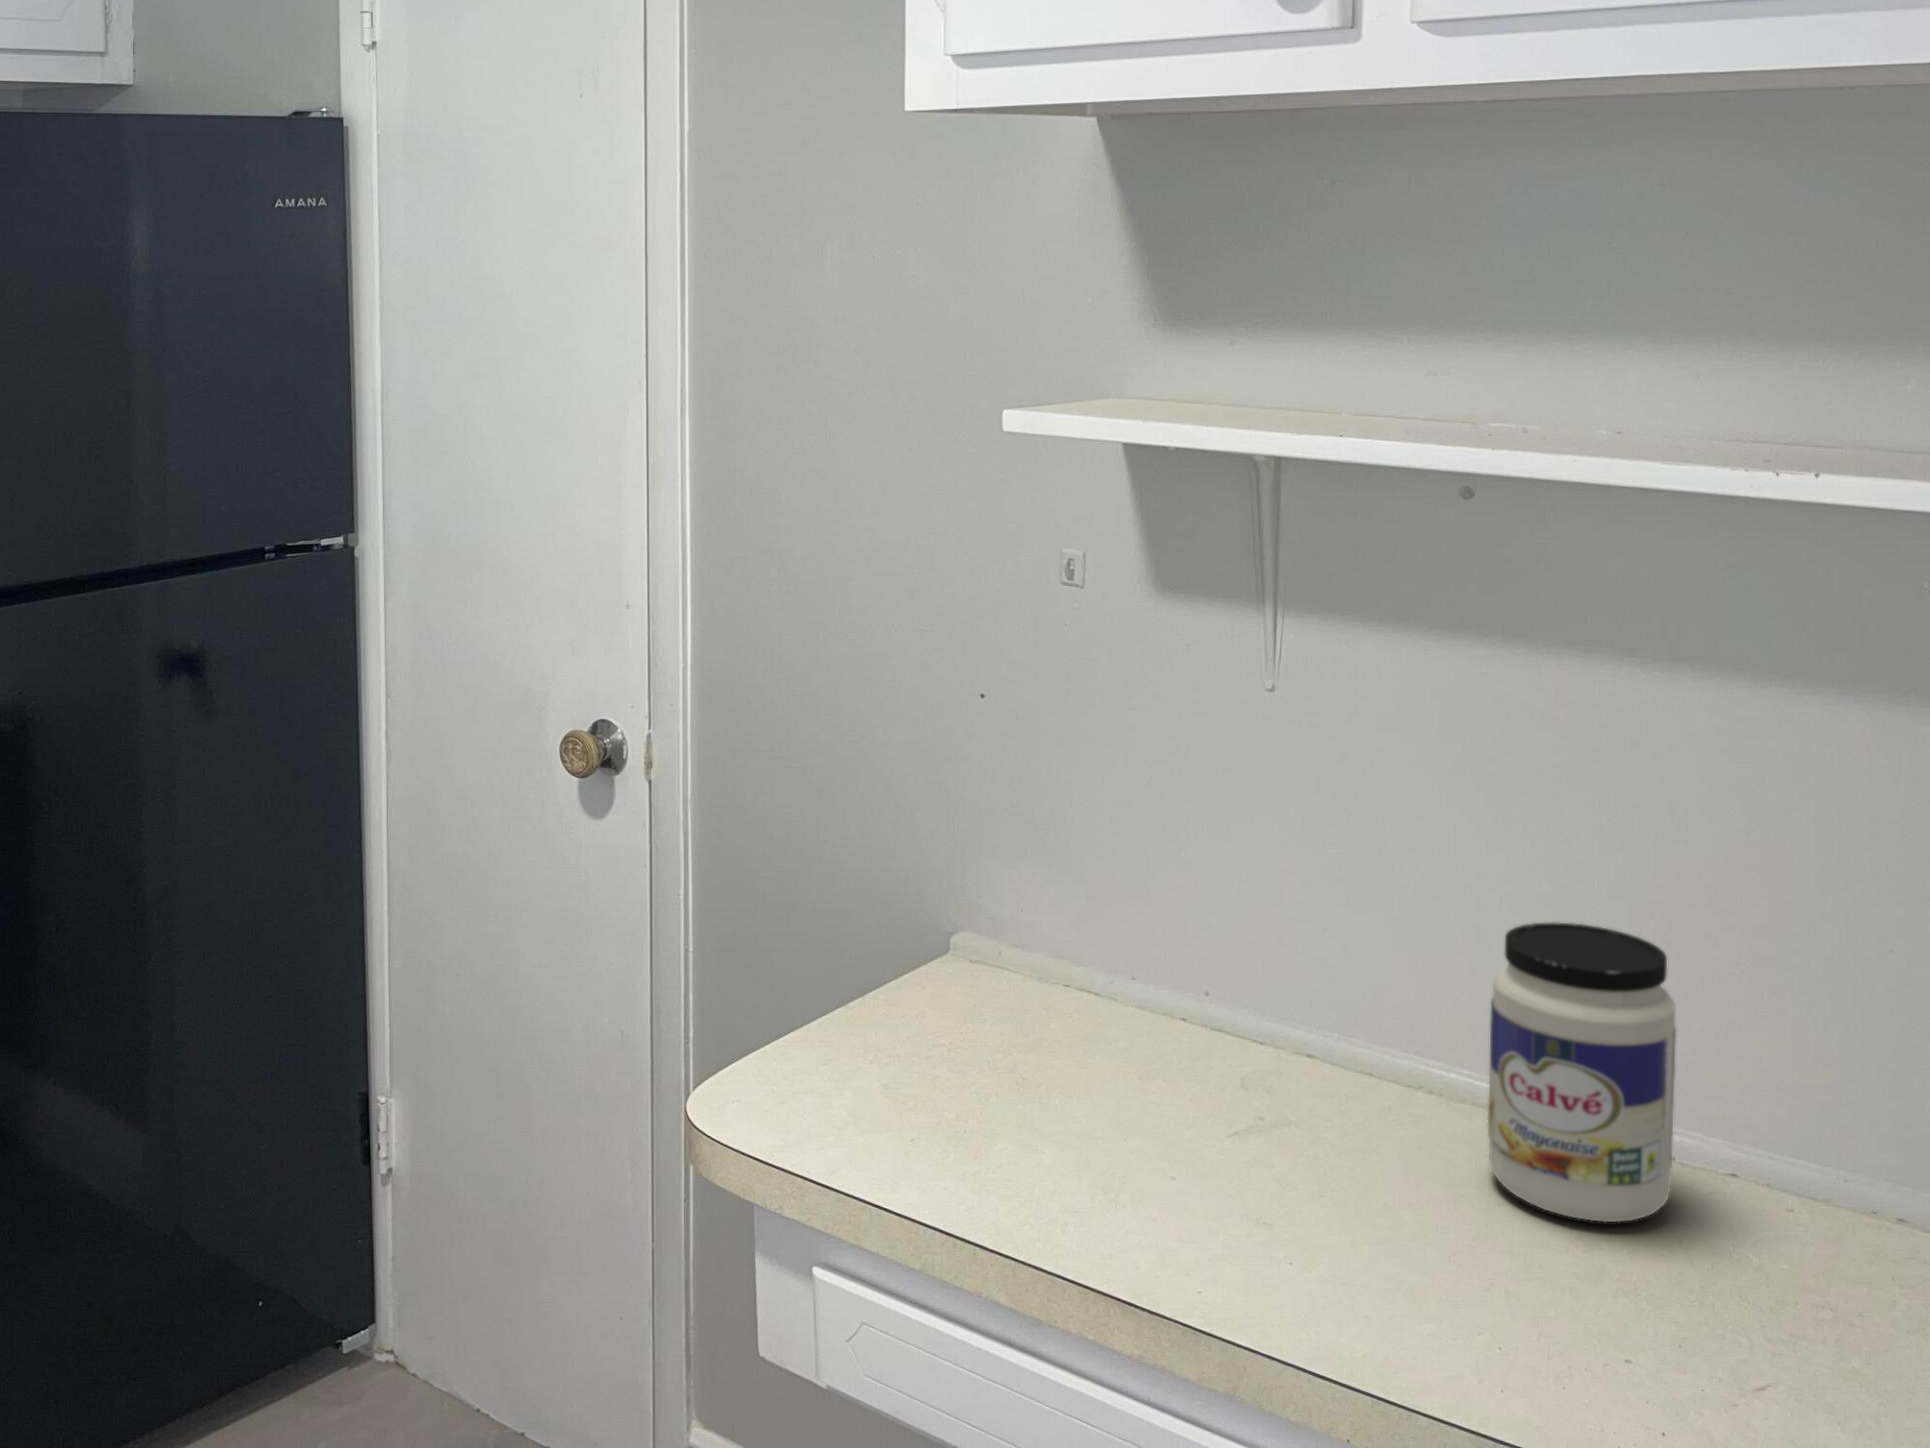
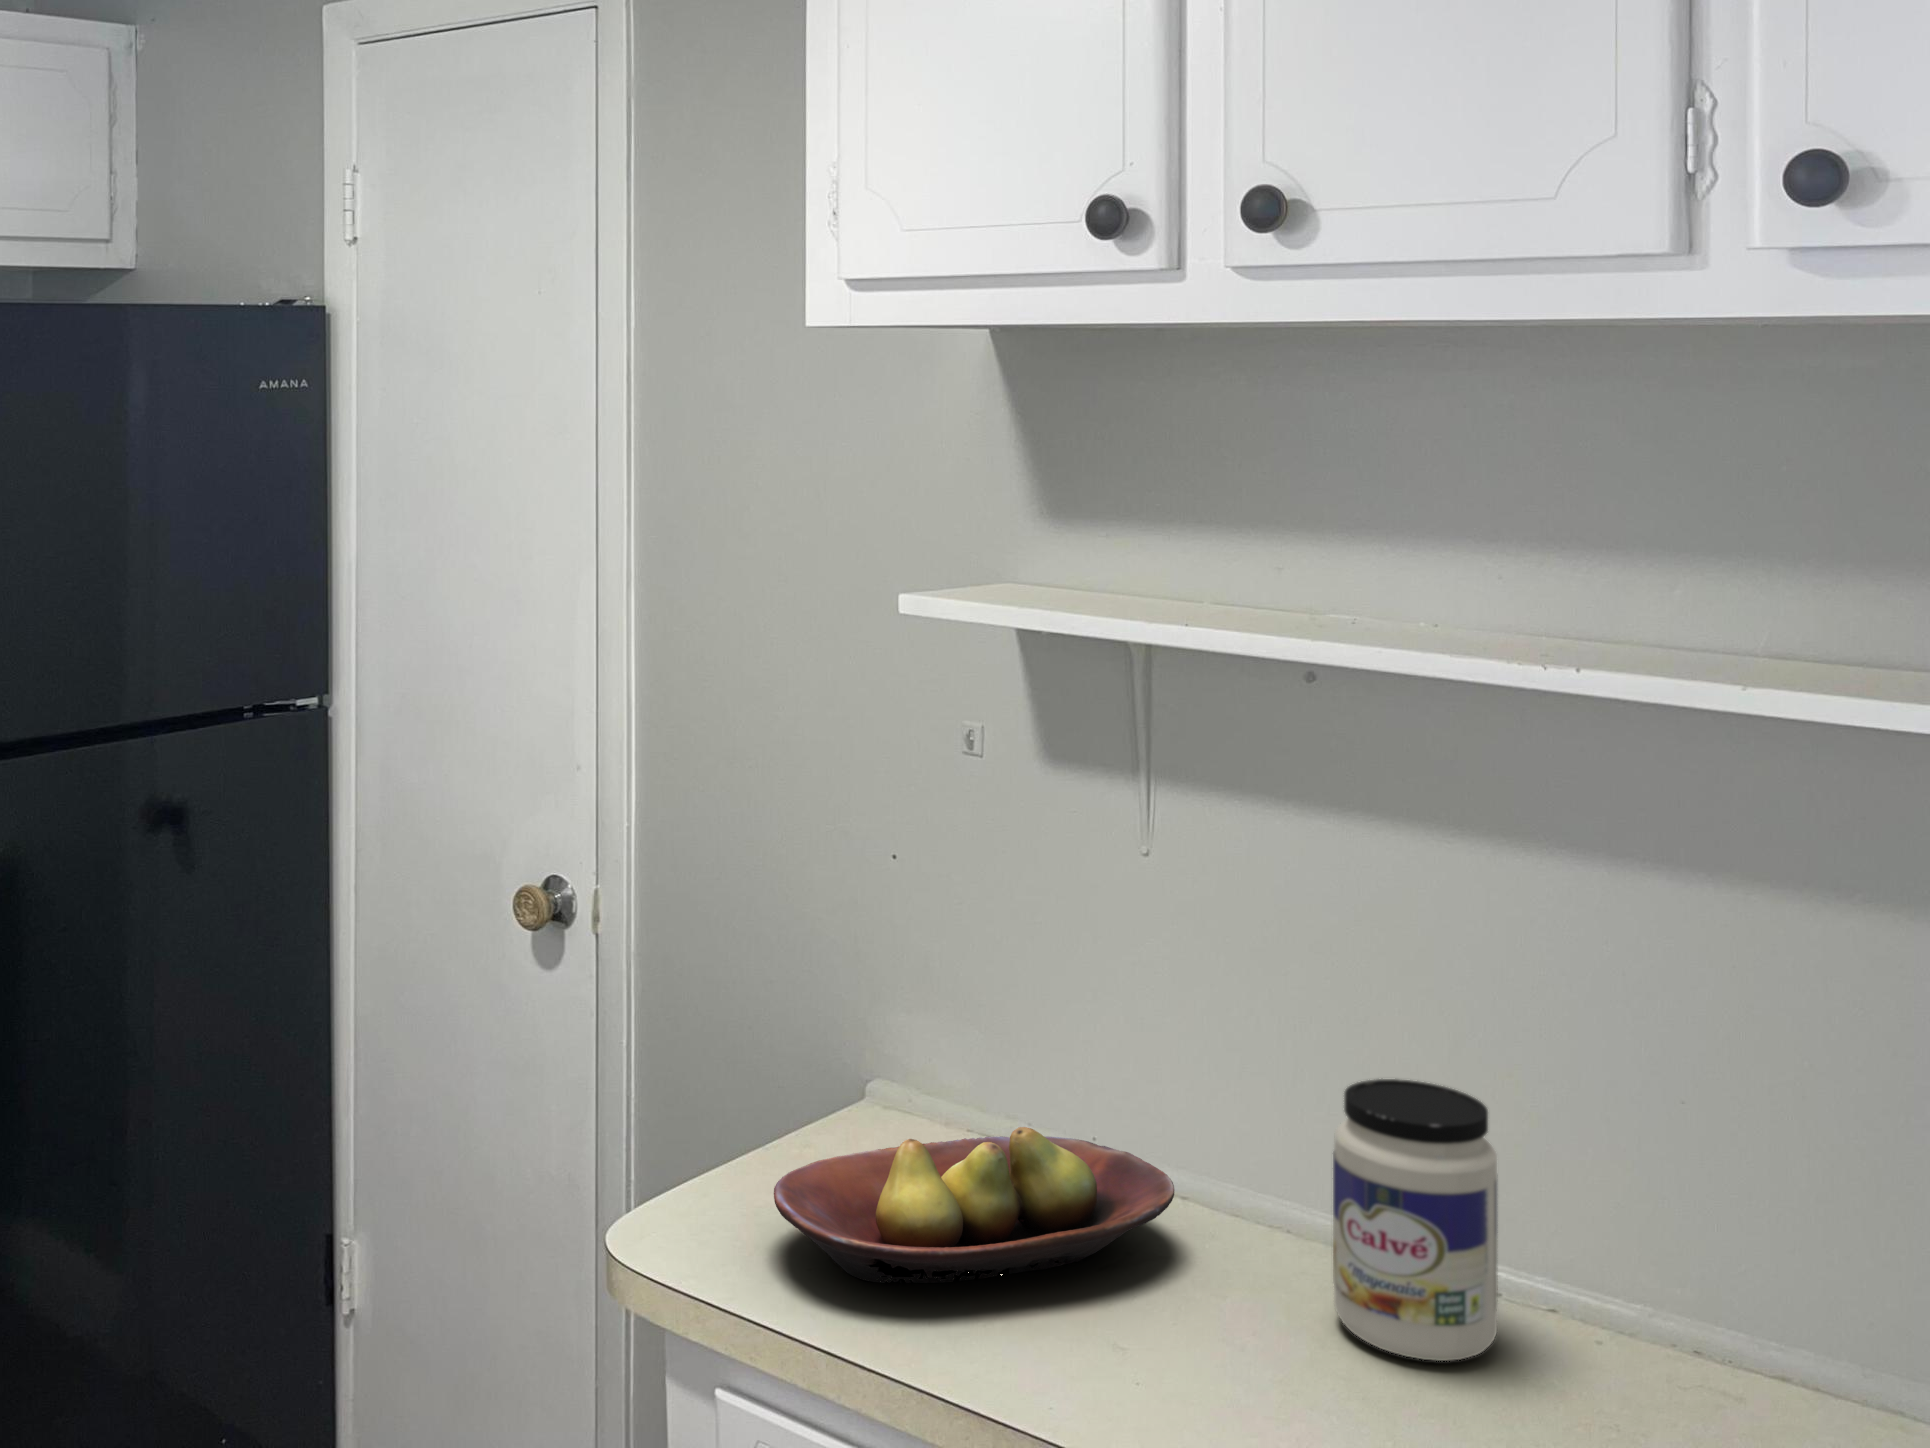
fruit bowl: none [874,978,1307,1146] -> present [774,1127,1174,1283]

